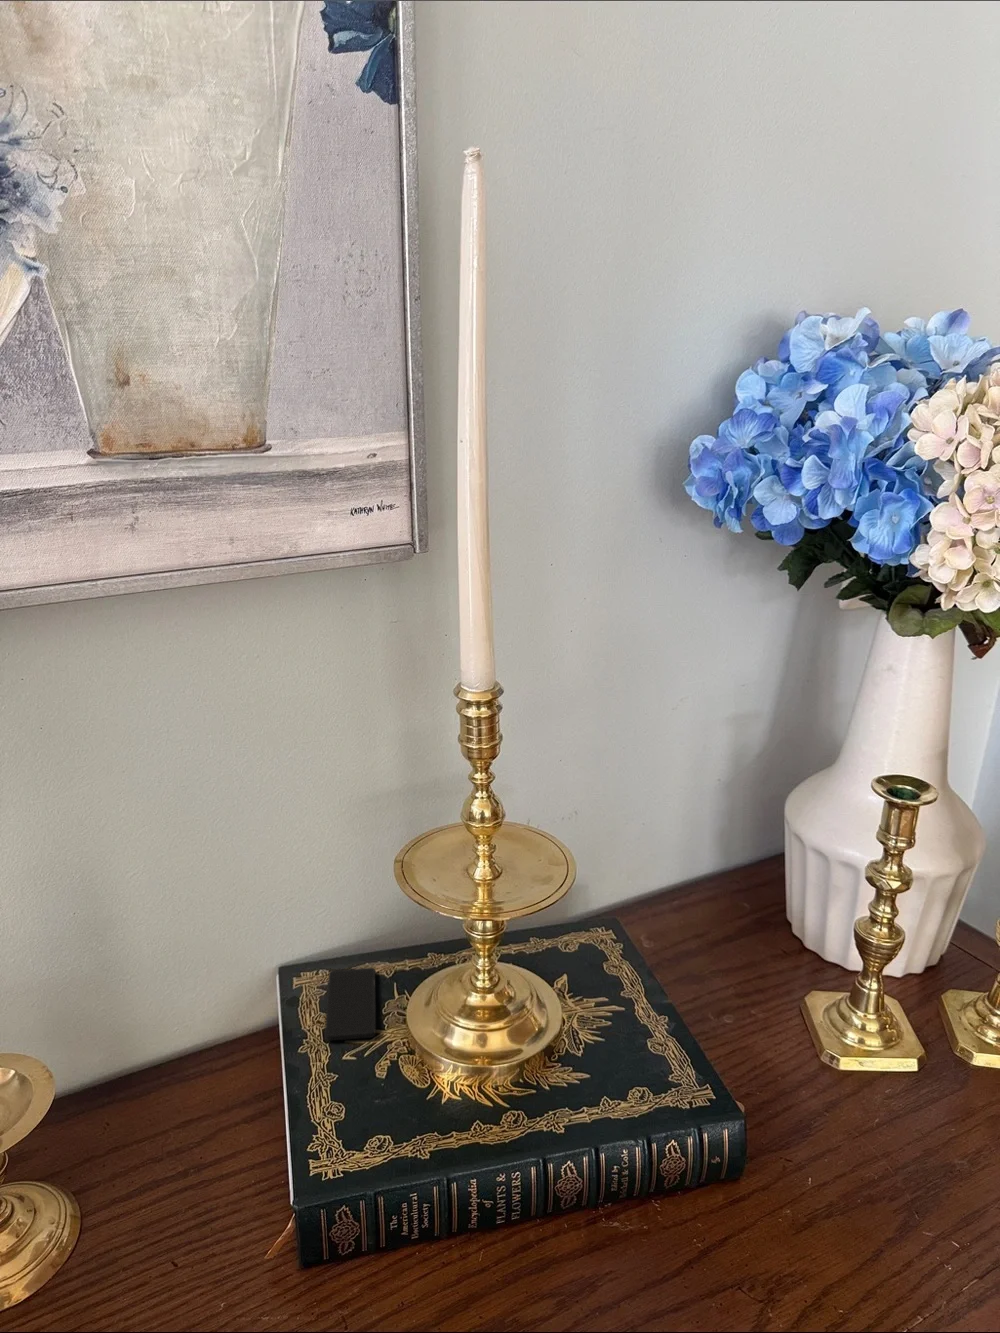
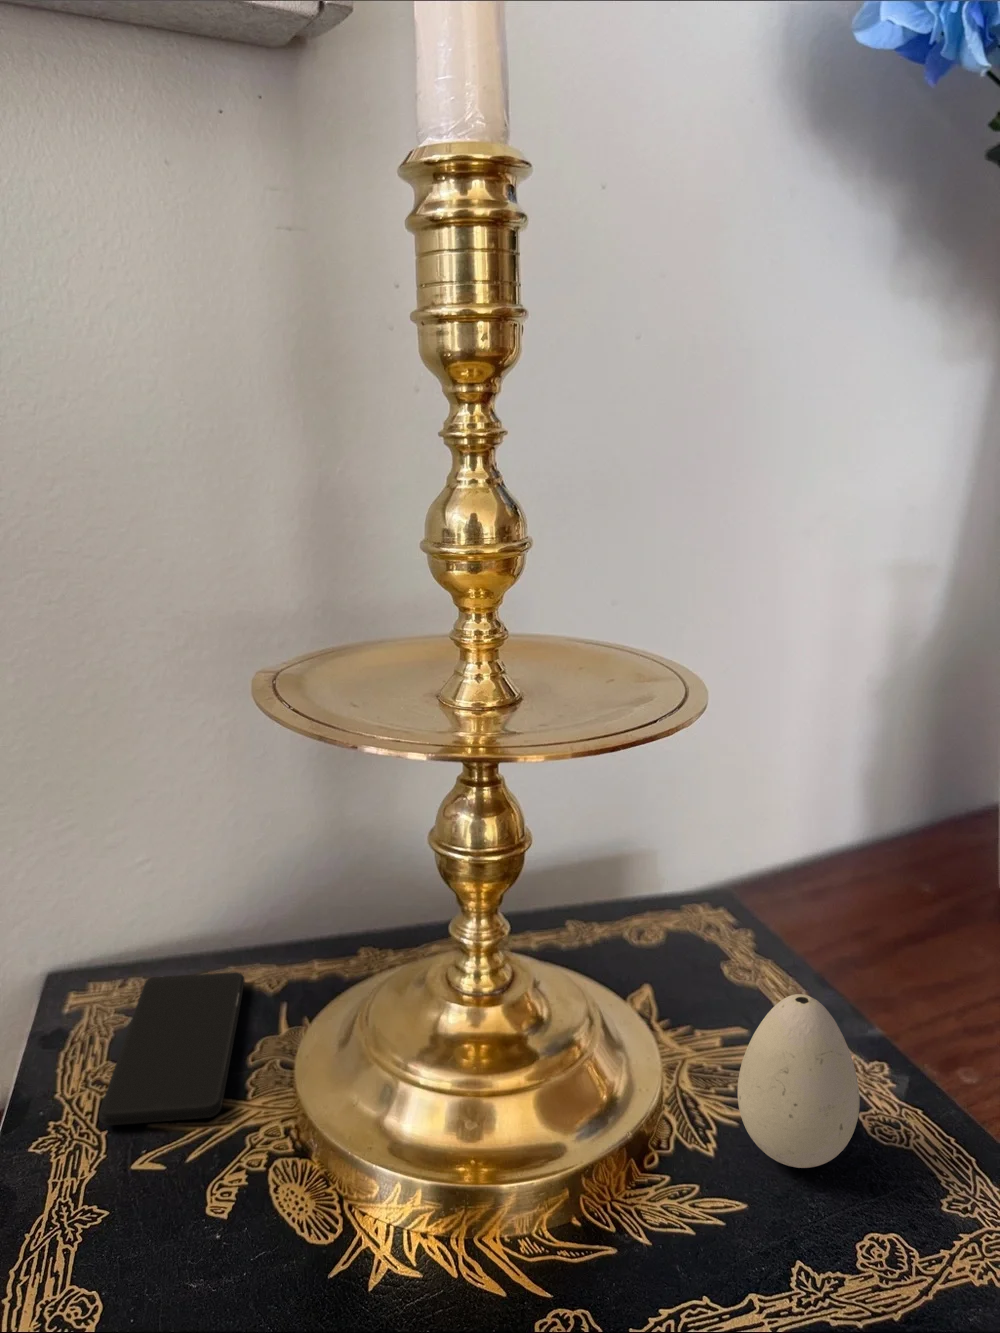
decorative egg: none [591,993,639,1061] -> present [738,994,860,1168]

